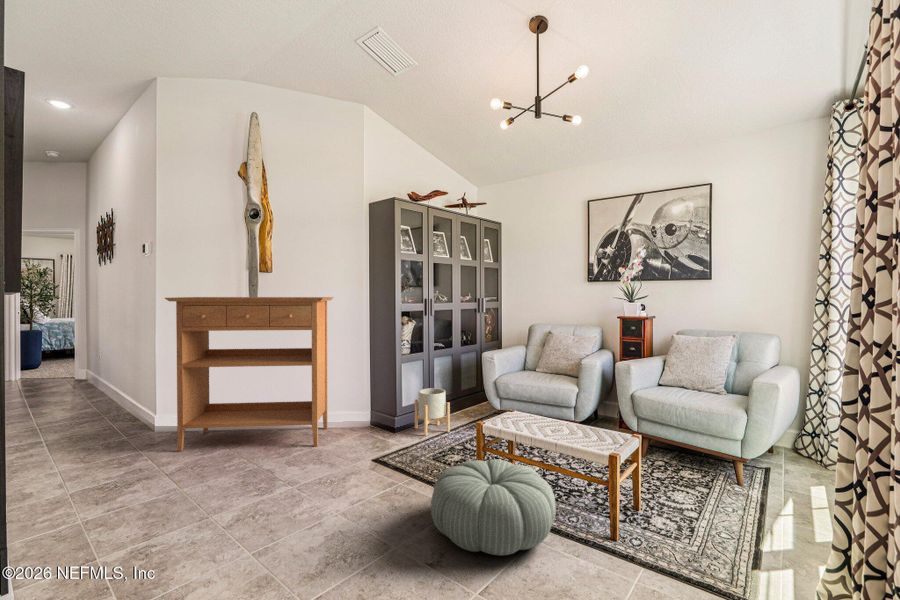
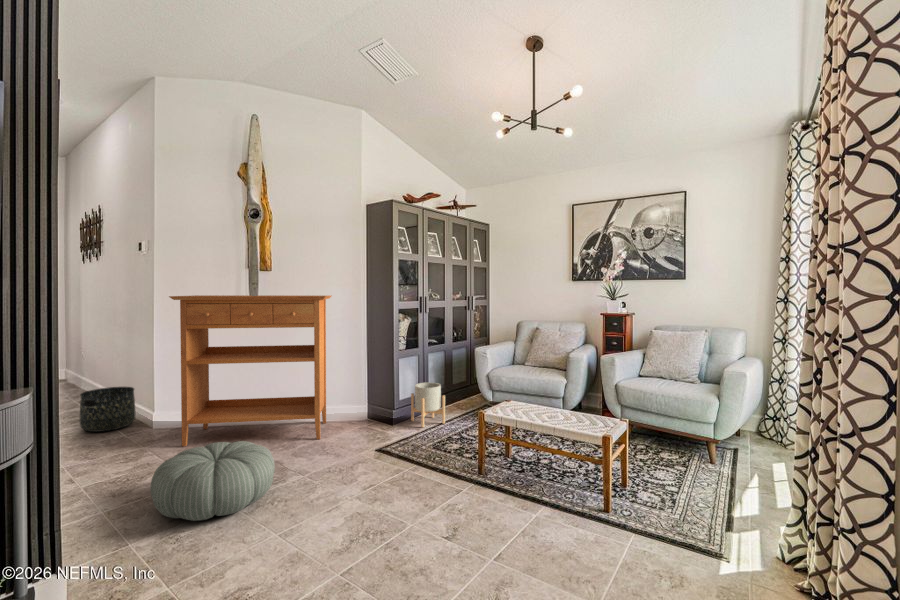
basket: none [84,388,139,434] -> present [80,387,136,432]
pouf: present [431,460,556,556] -> present [150,441,275,521]

